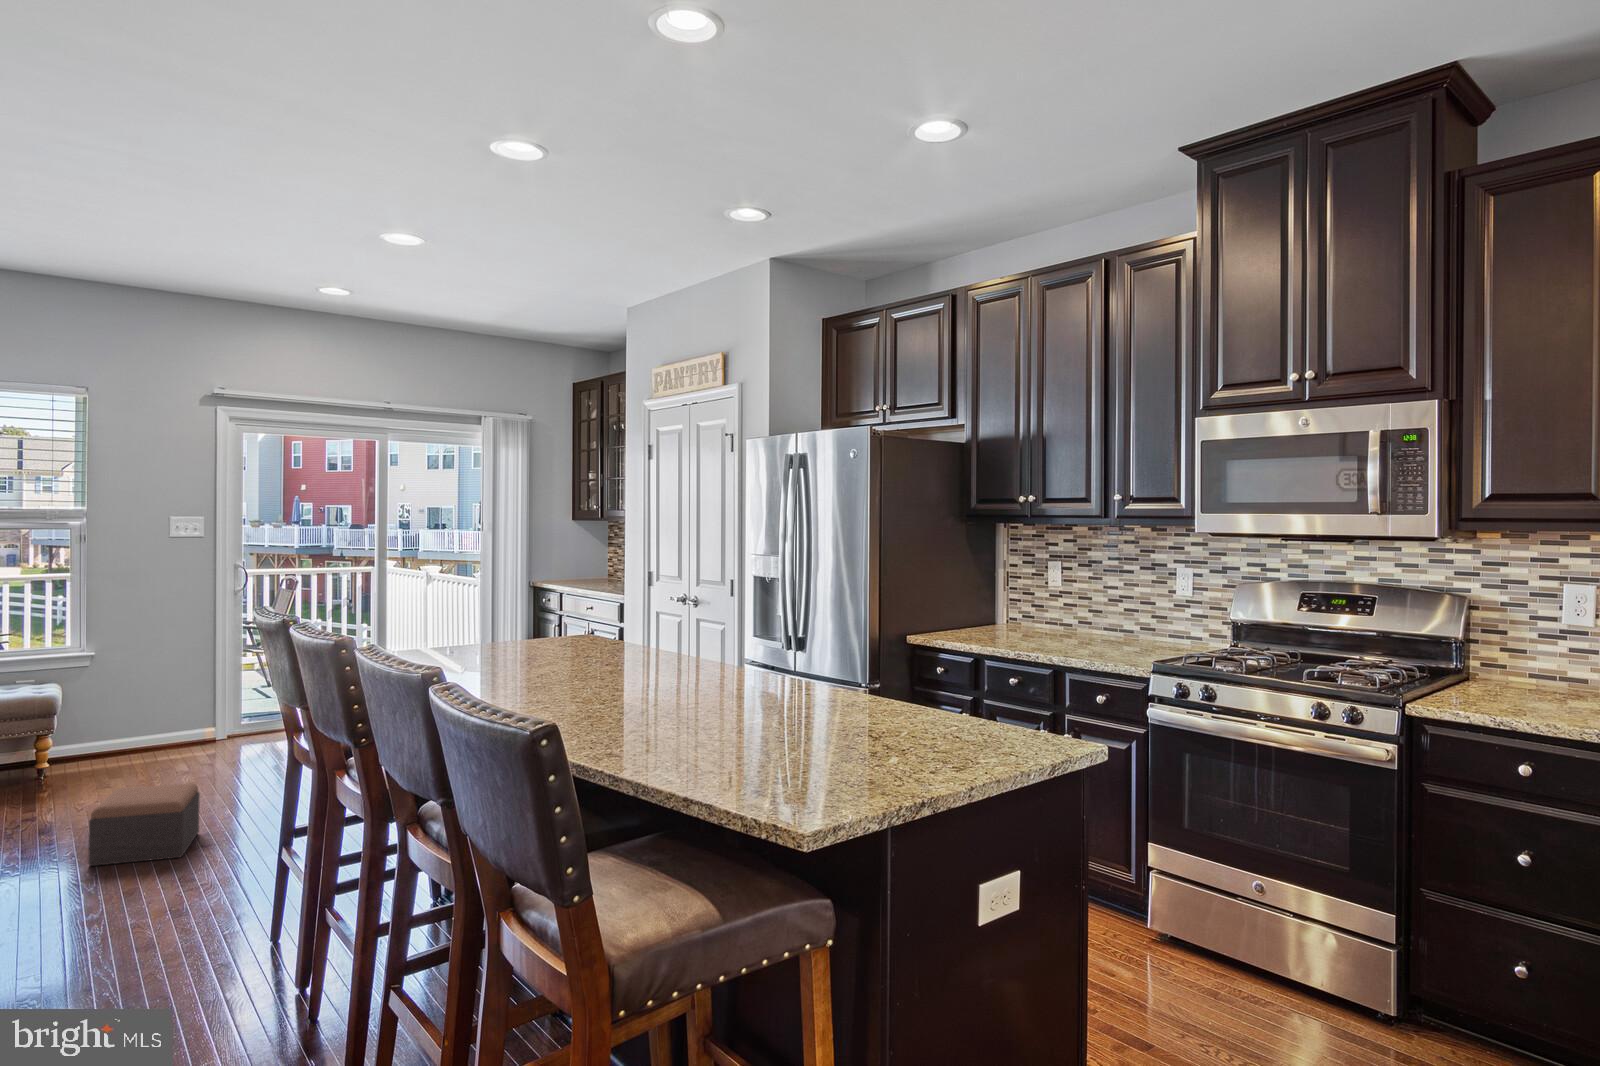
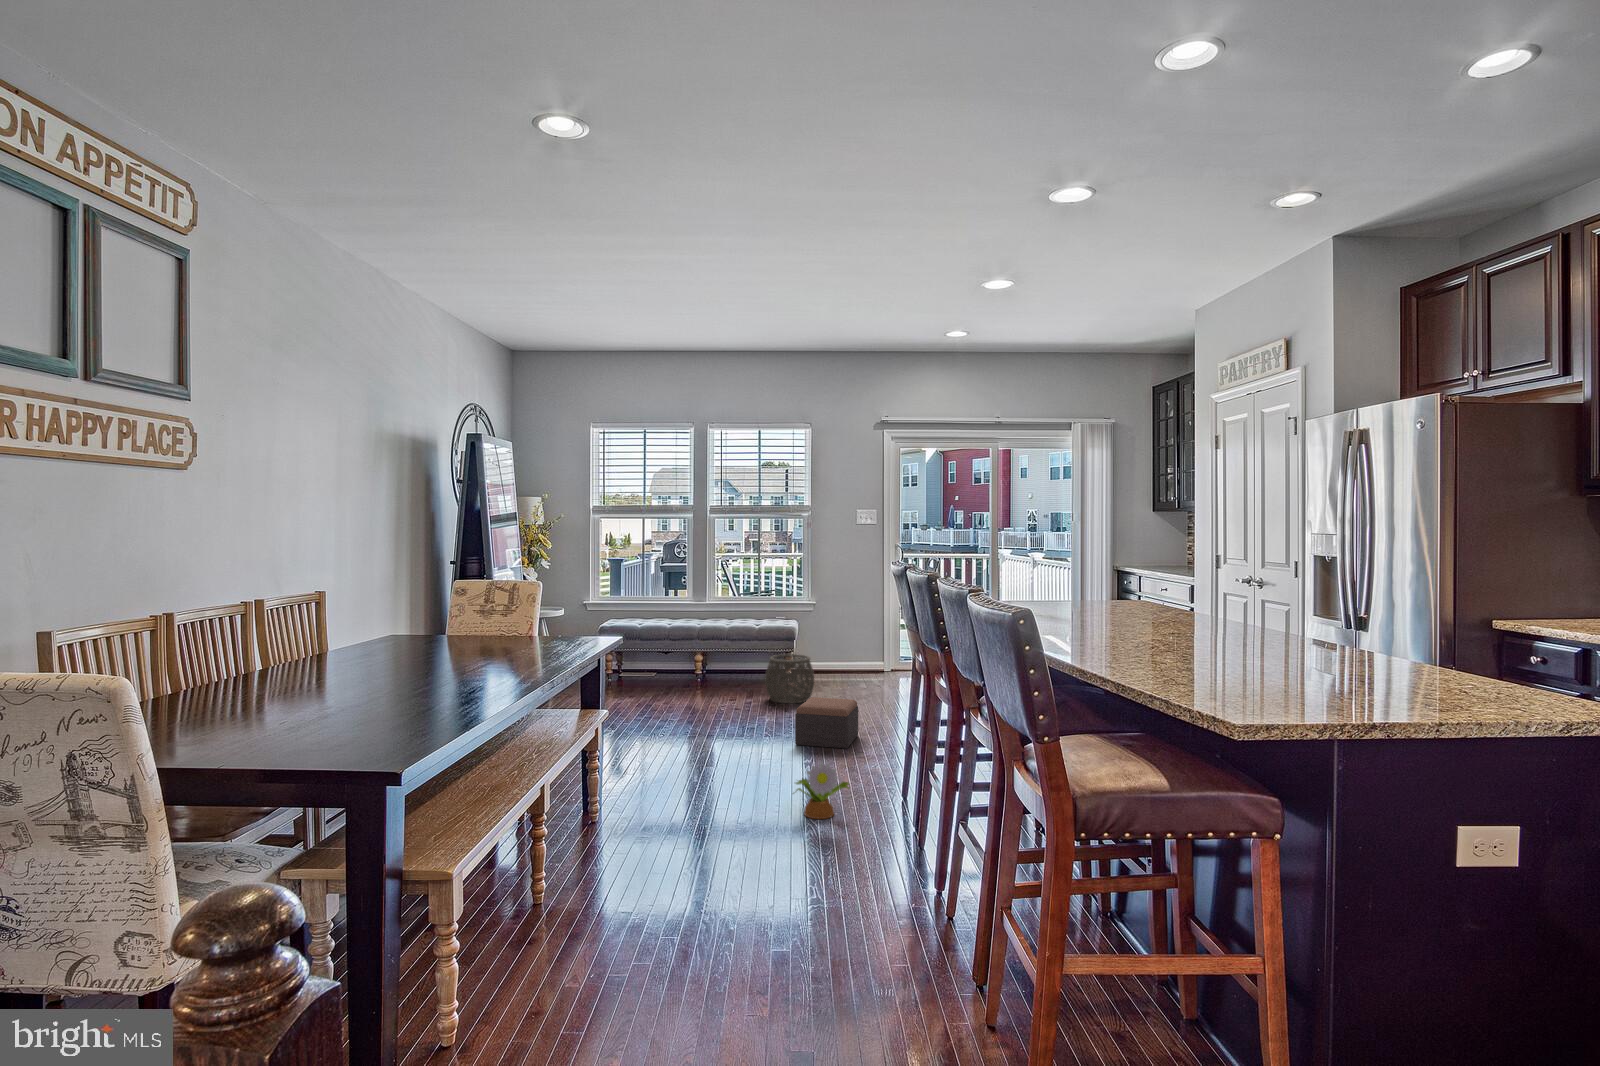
woven basket: none [29,721,122,798] -> present [765,654,814,704]
decorative plant: none [85,903,195,993] -> present [796,762,849,819]

